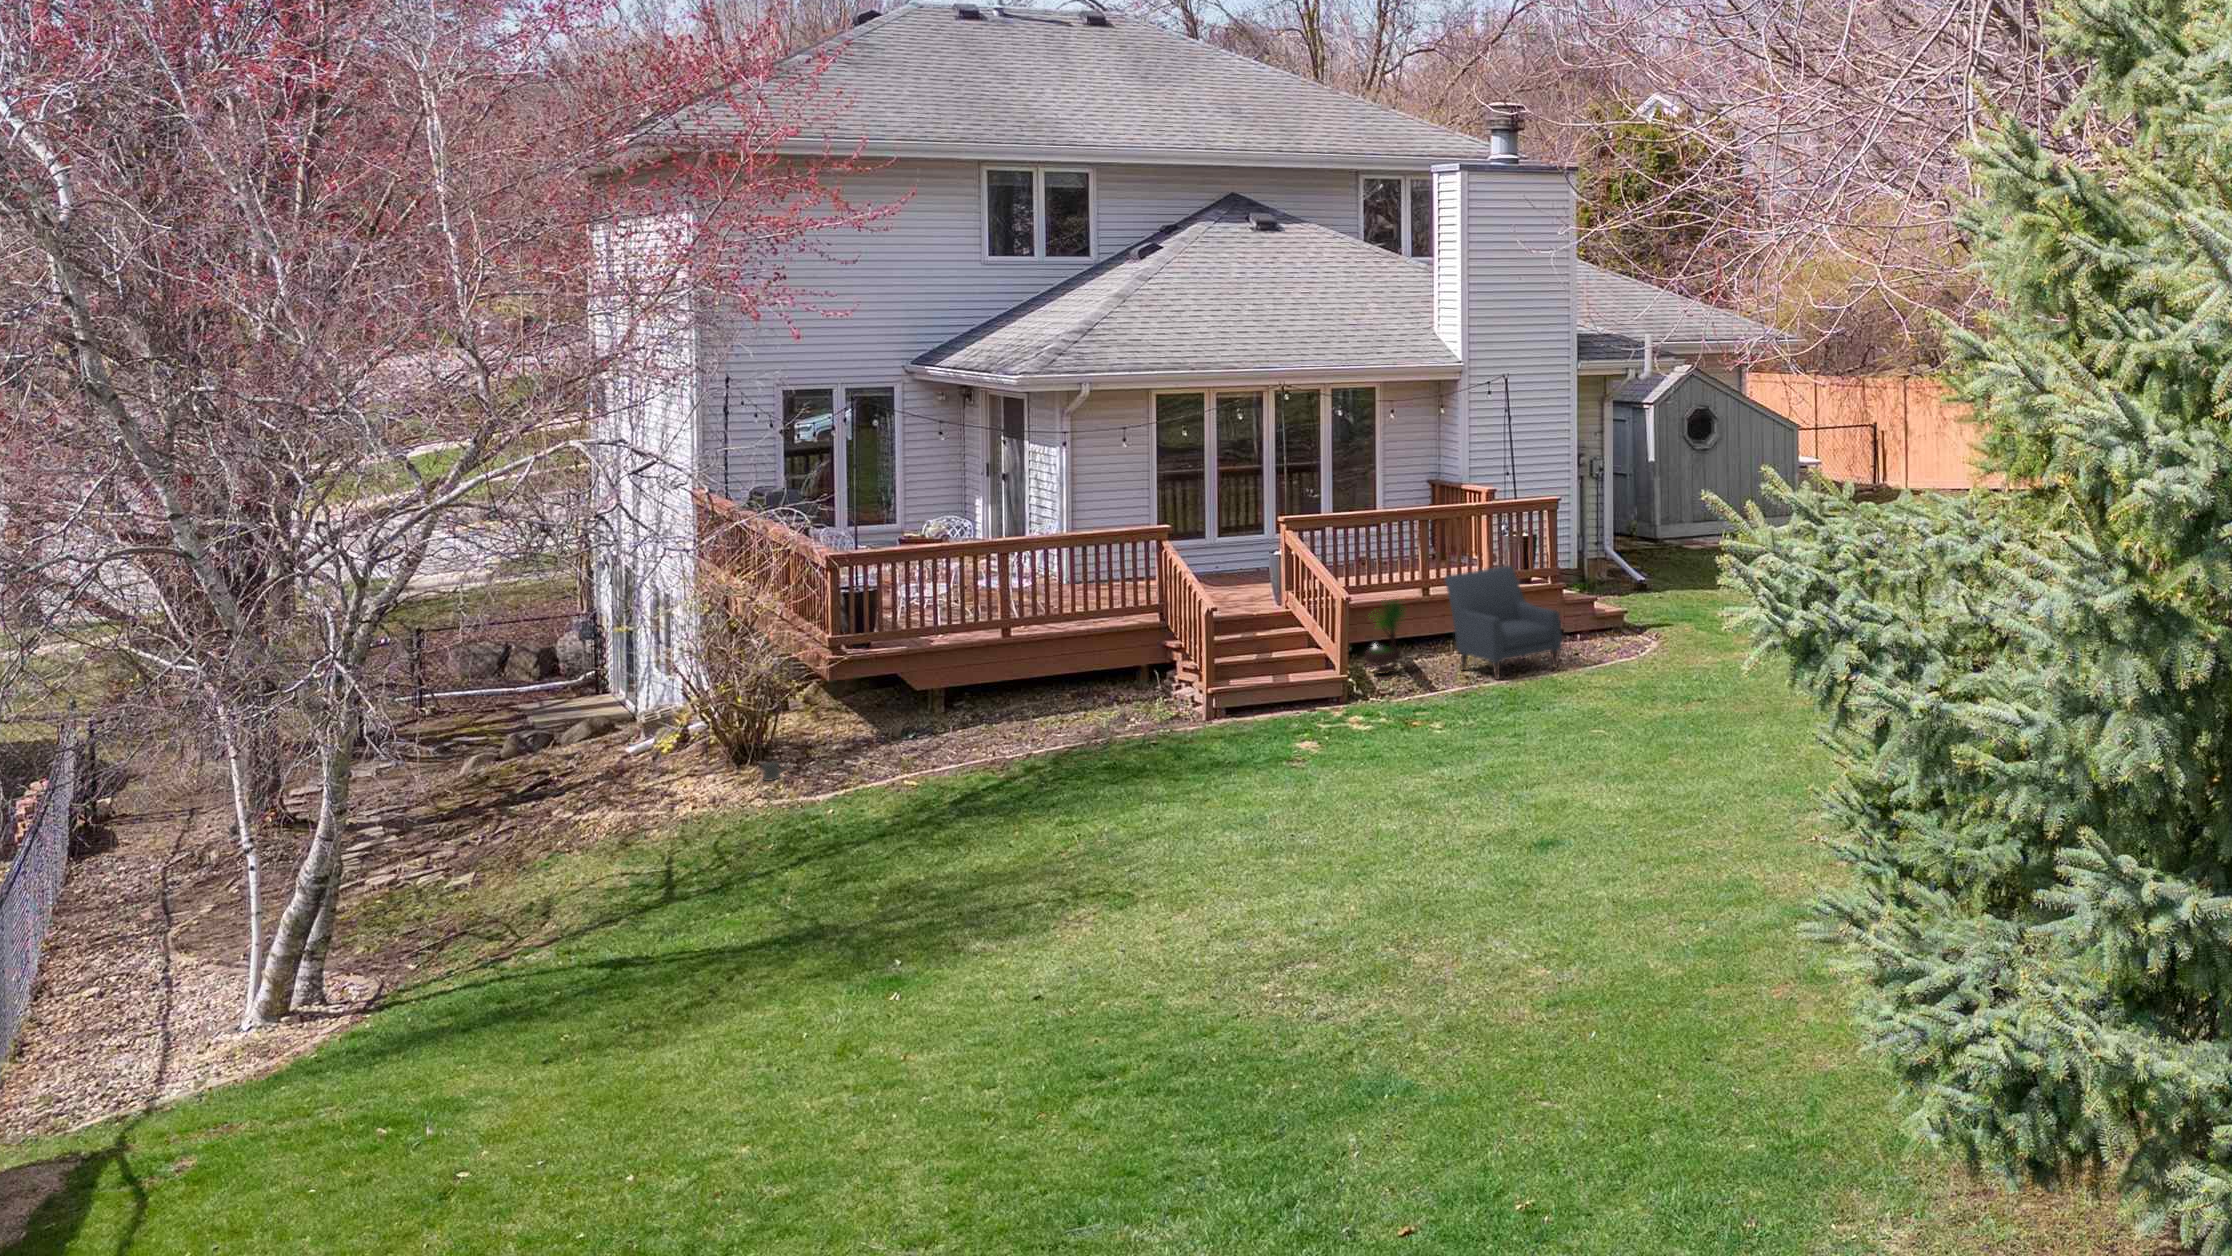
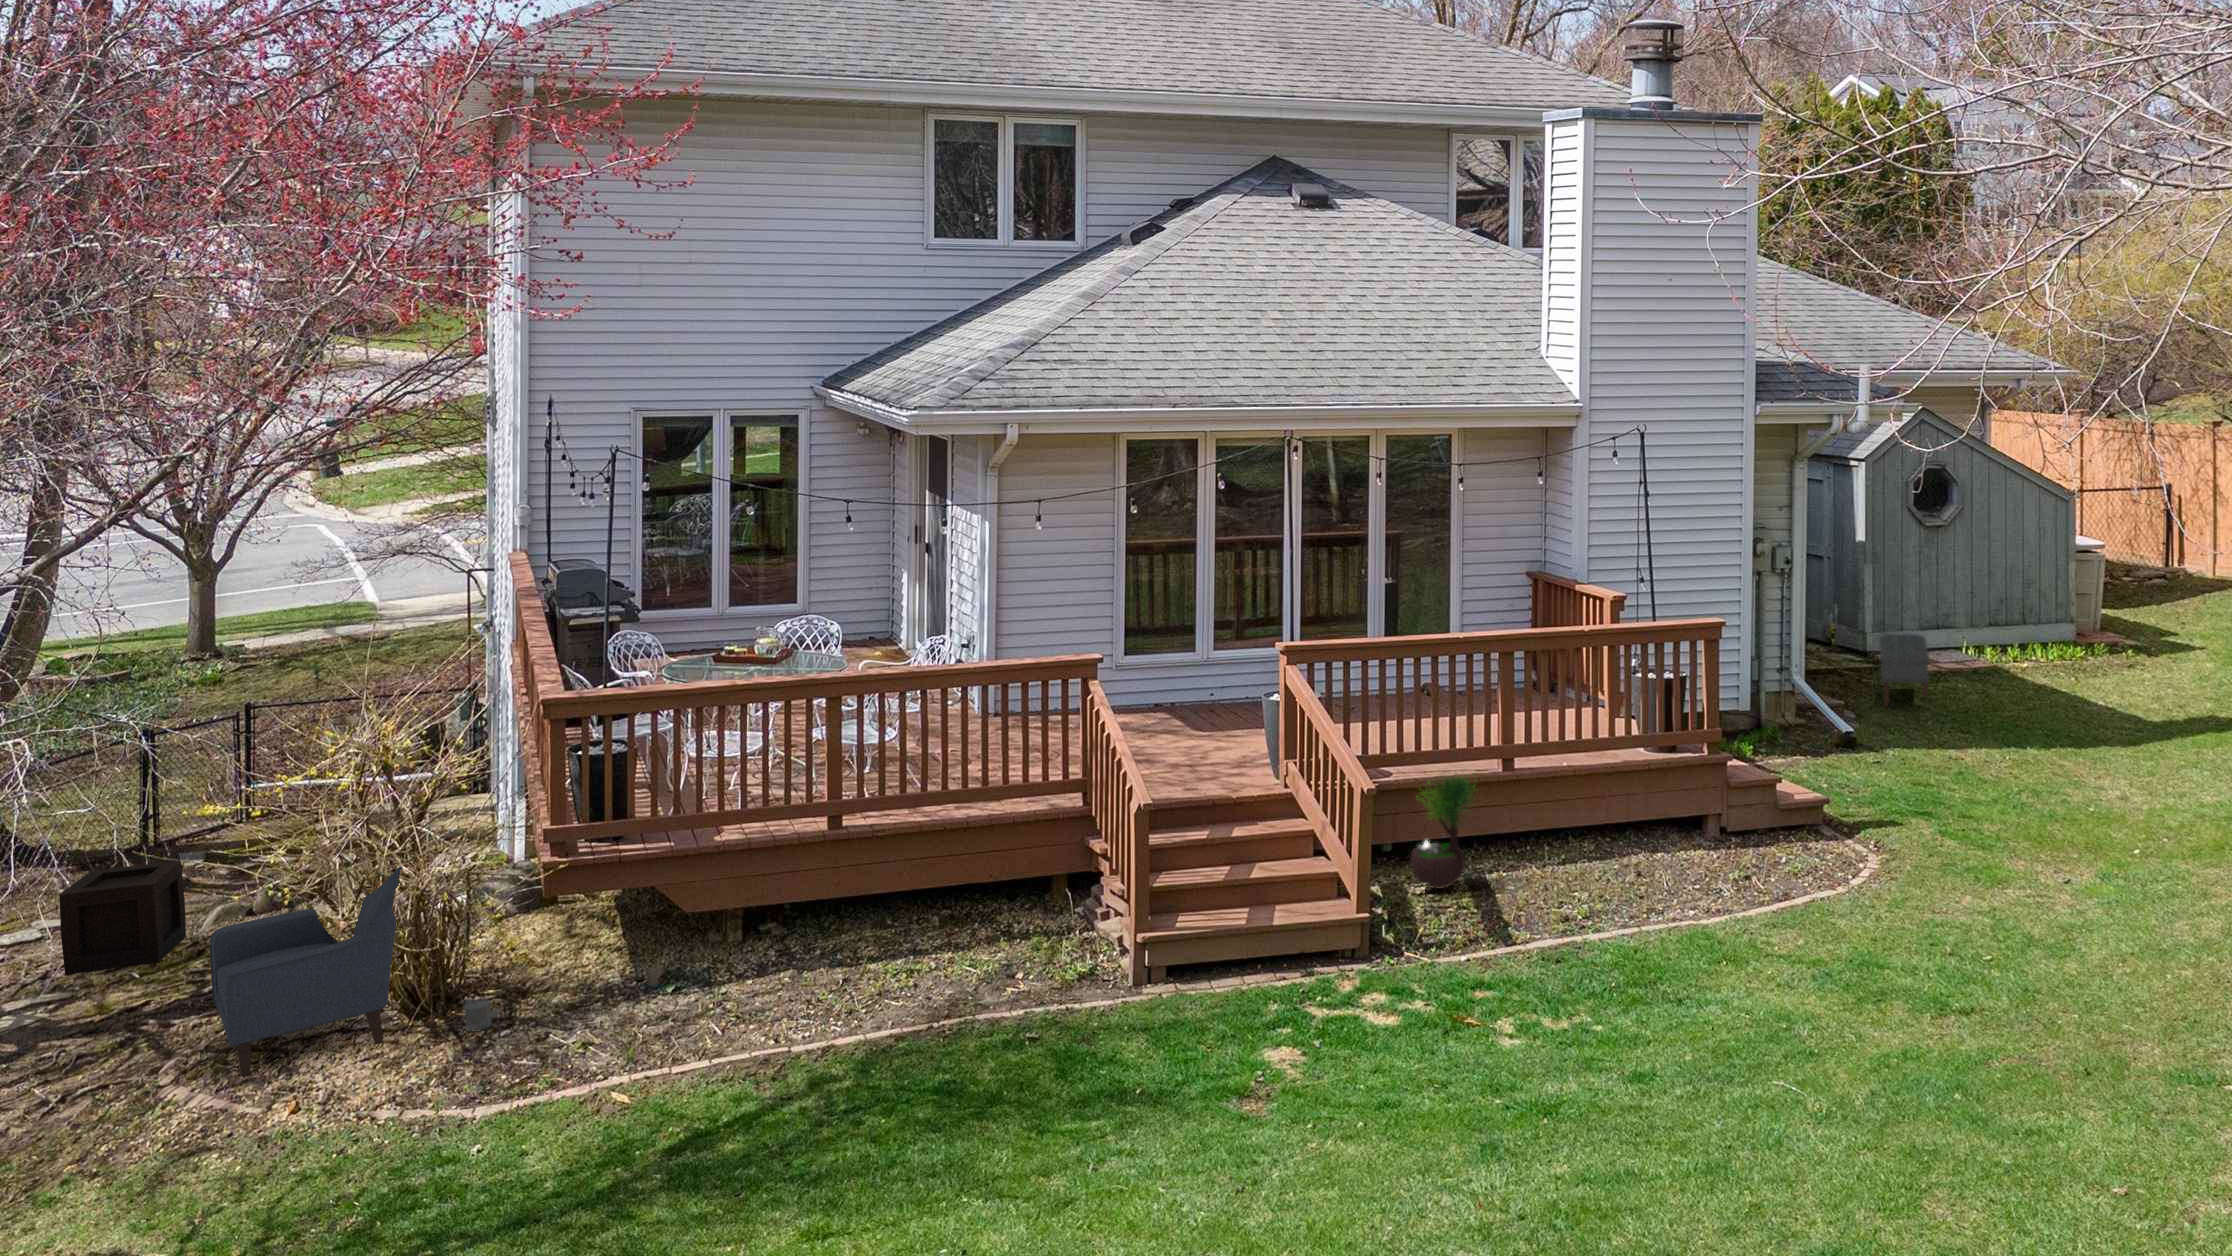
bench: none [1666,524,1698,572] -> present [1879,634,1930,707]
chair: present [1445,566,1562,679] -> present [210,867,402,1077]
wooden crate: none [417,710,492,786] -> present [59,861,186,974]

